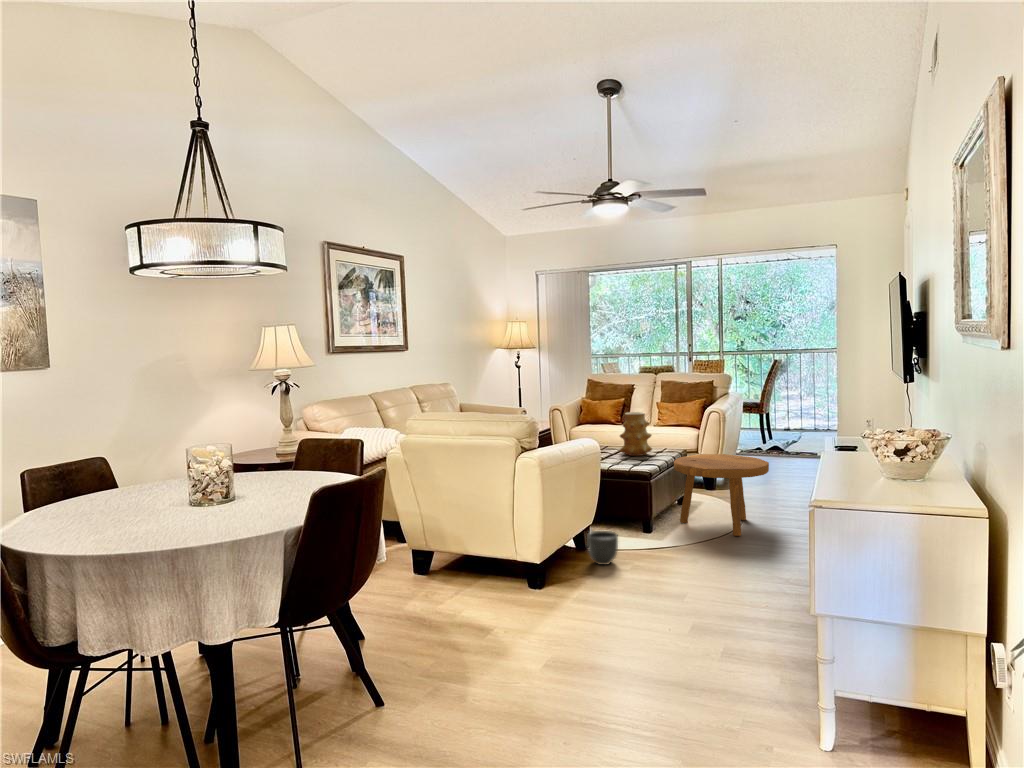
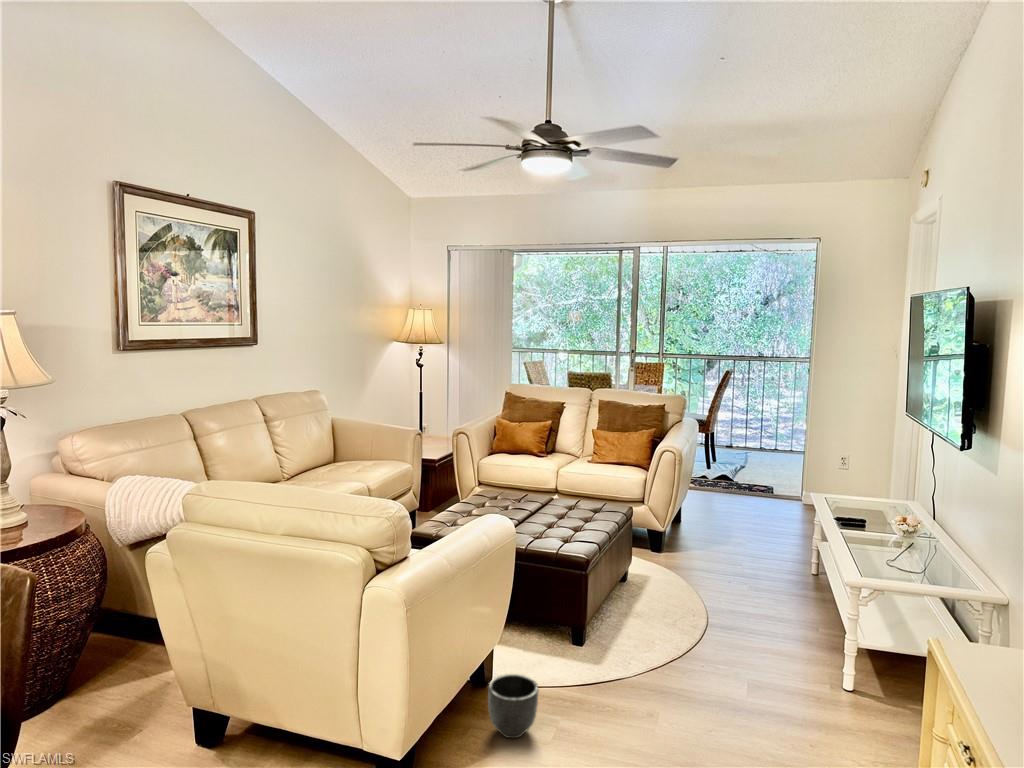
vase: present [620,412,652,456] -> none [543,456,589,521]
footstool: present [674,454,769,536] -> none [622,523,758,660]

